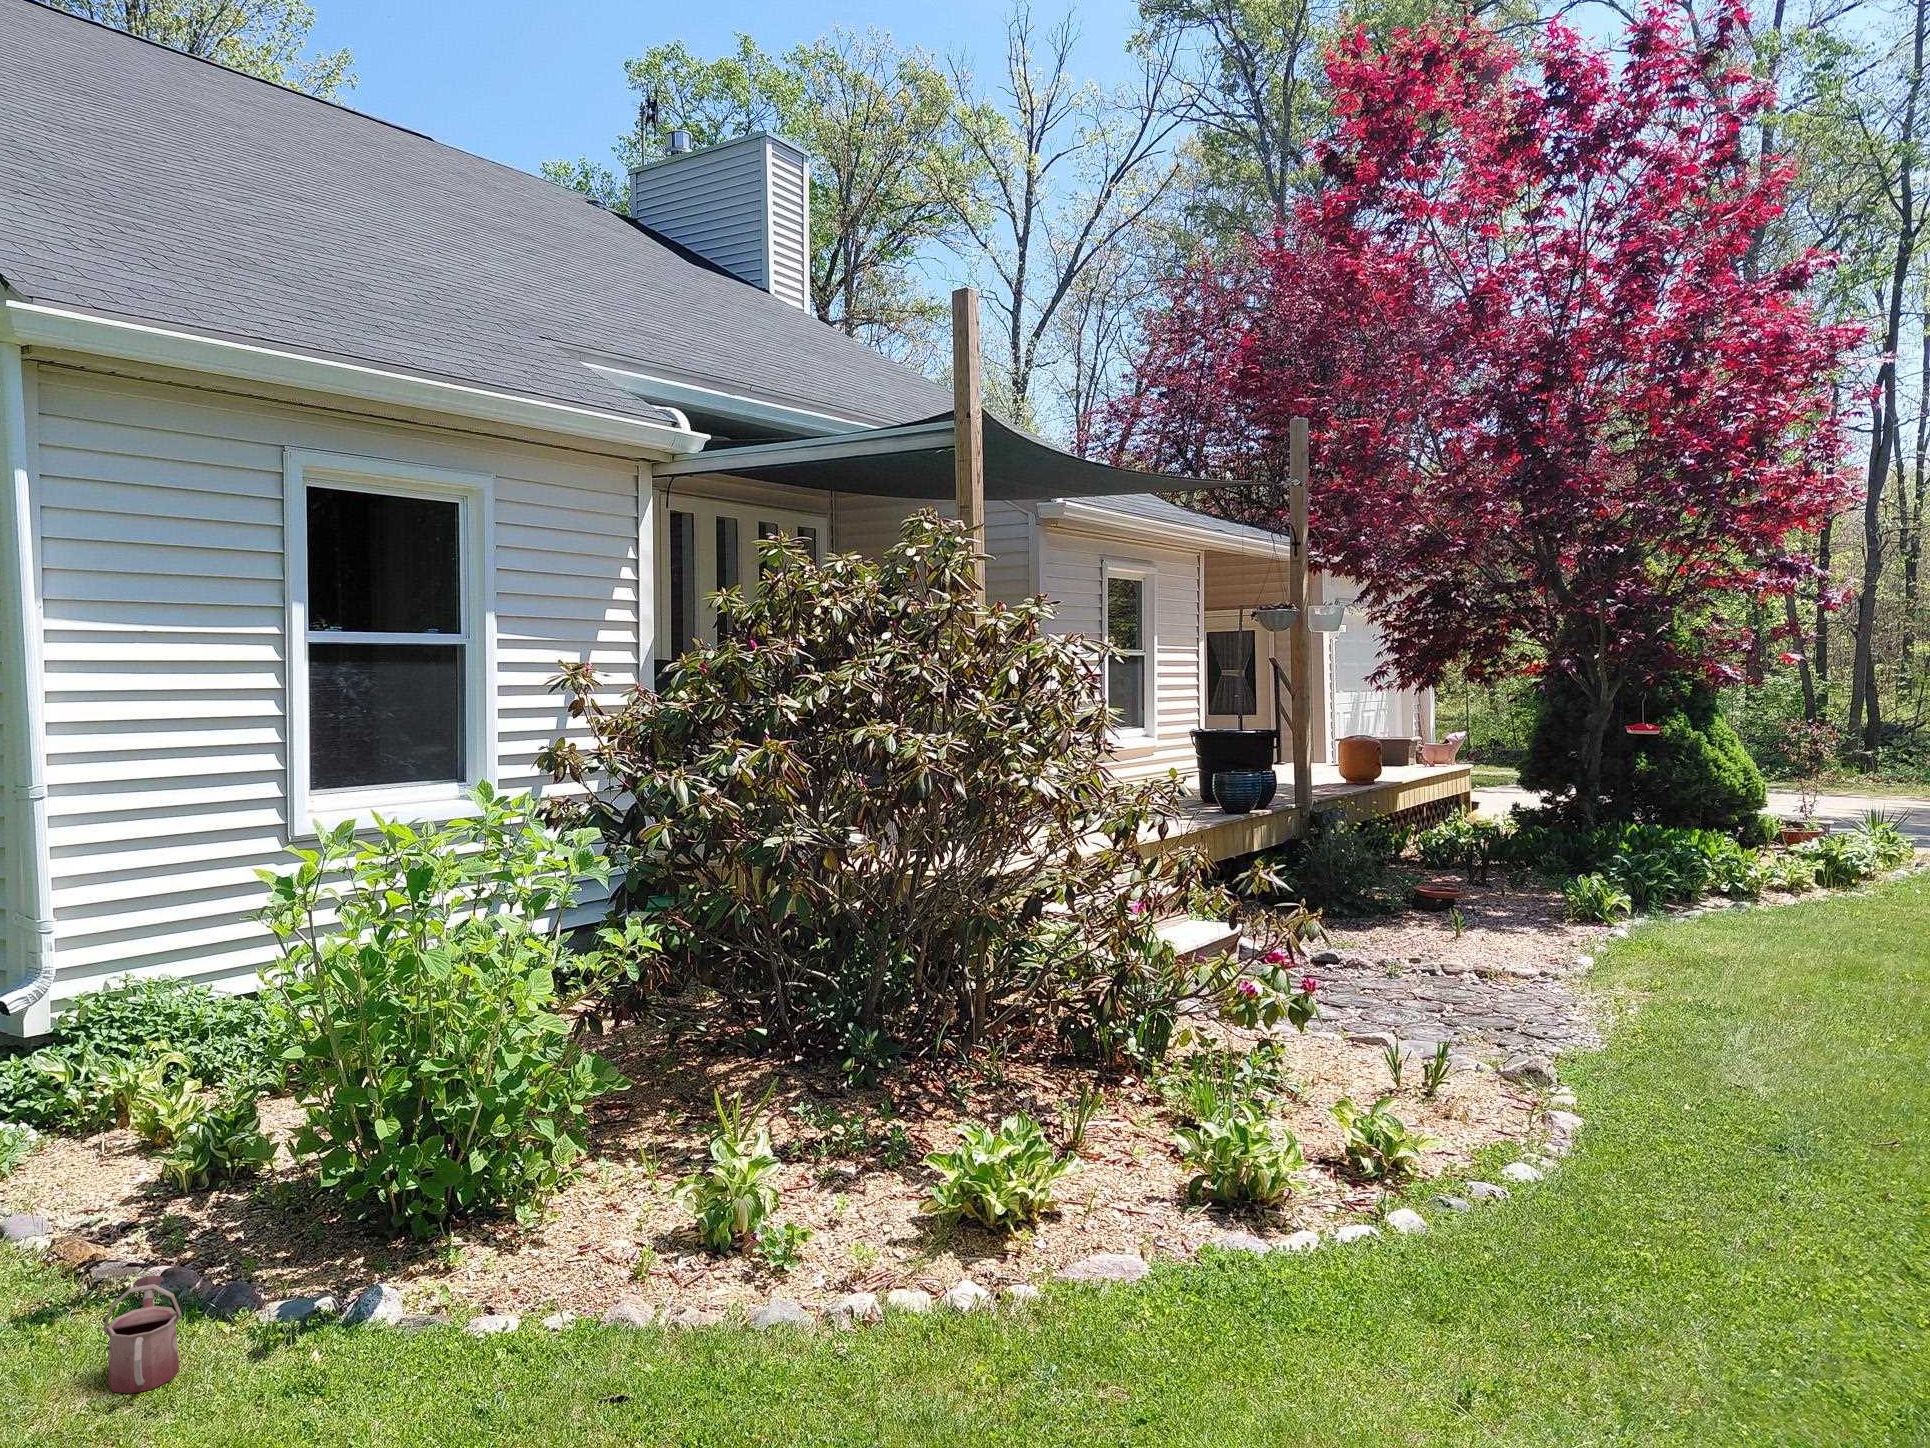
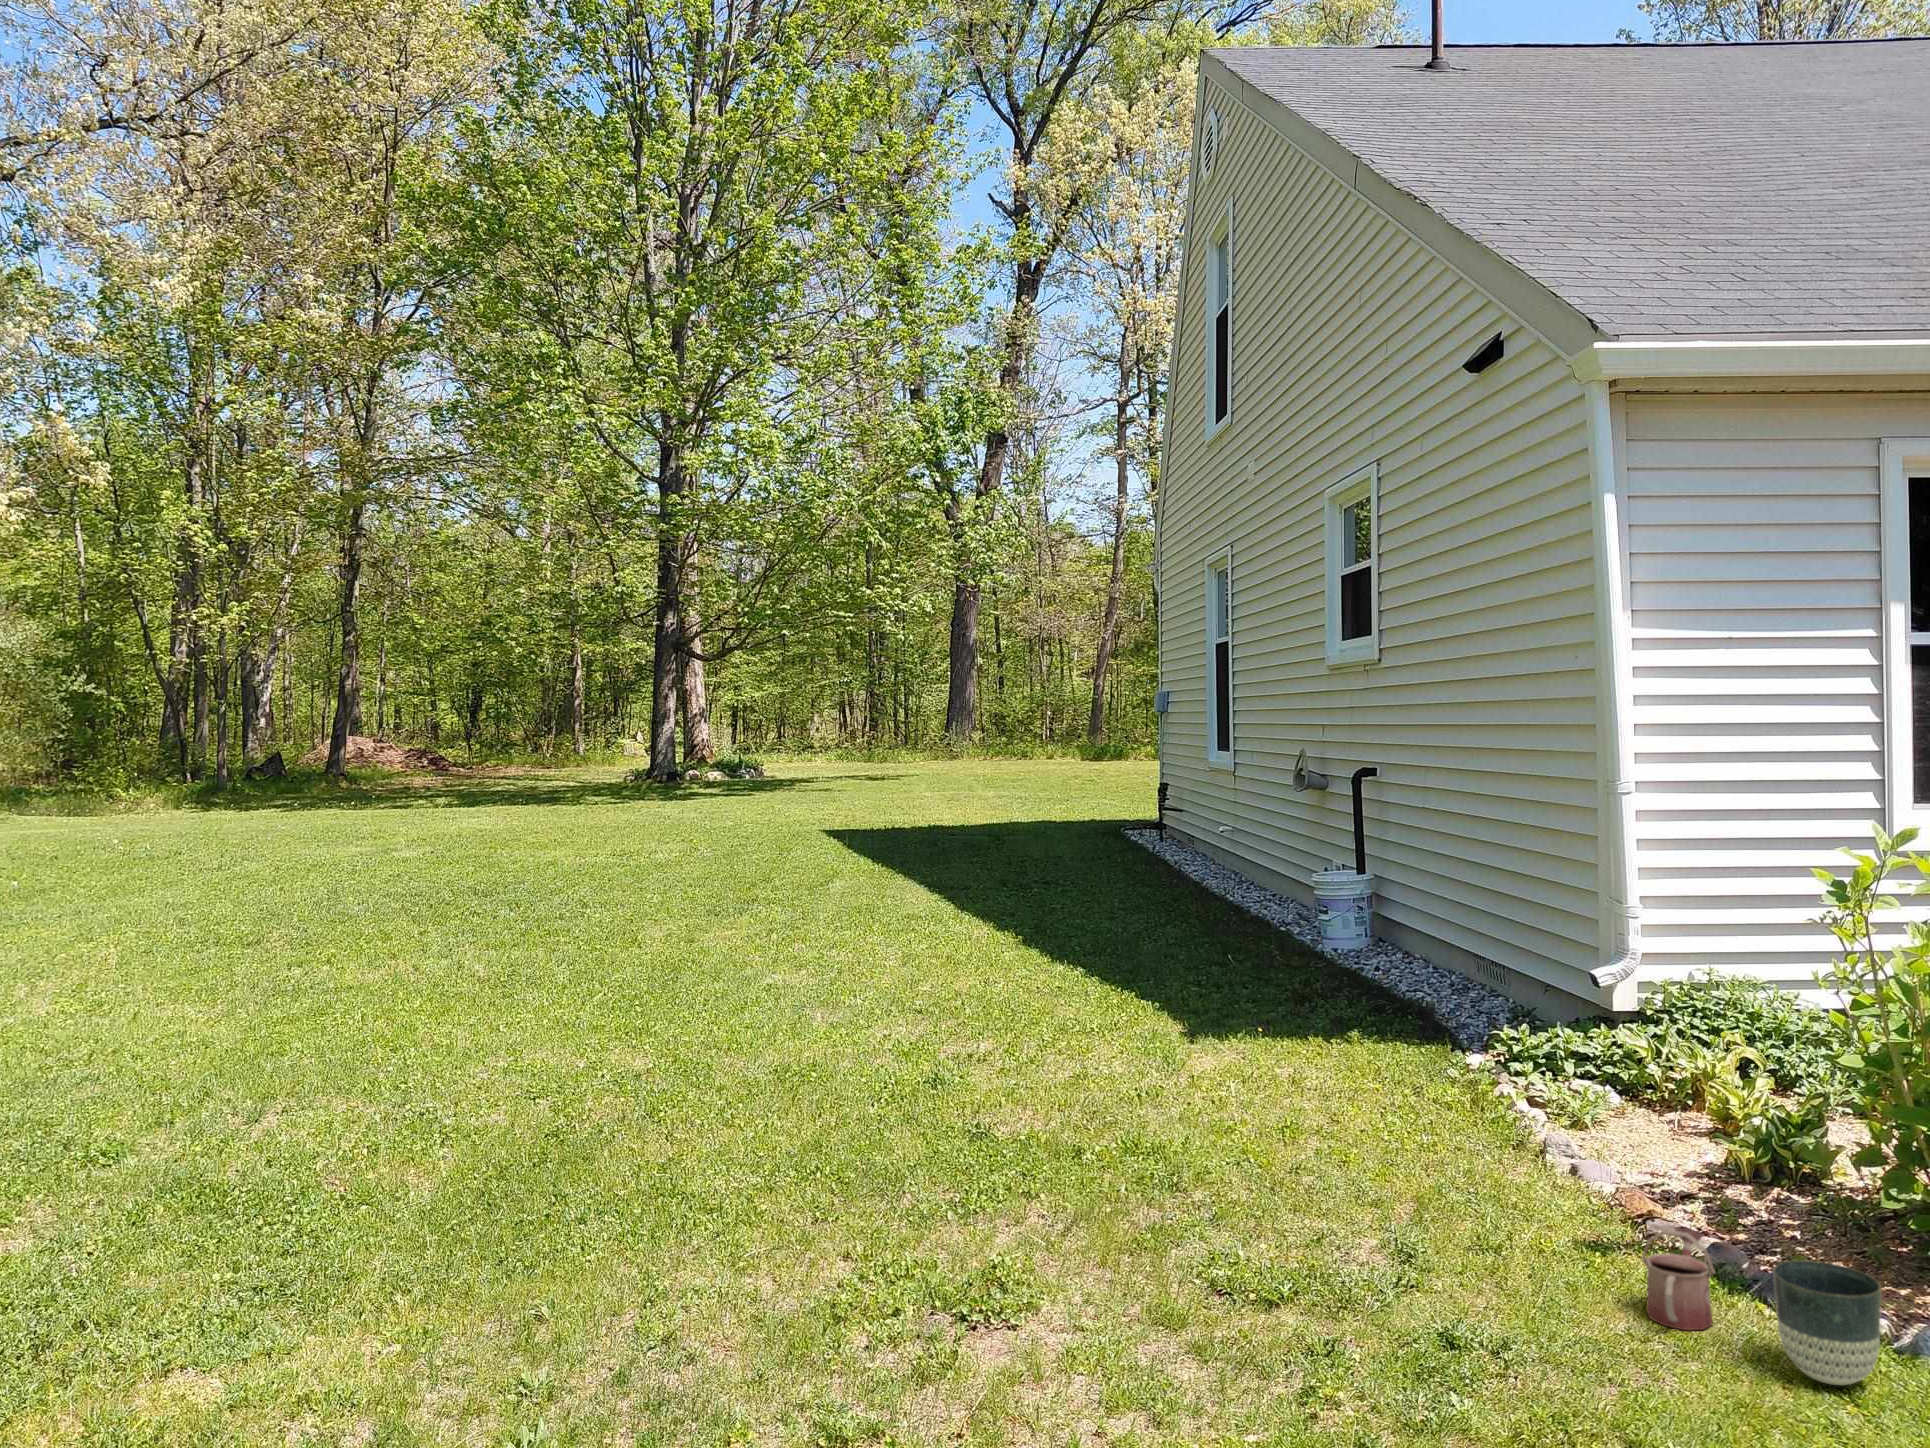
planter: none [246,1264,343,1388] -> present [1773,1260,1881,1385]

